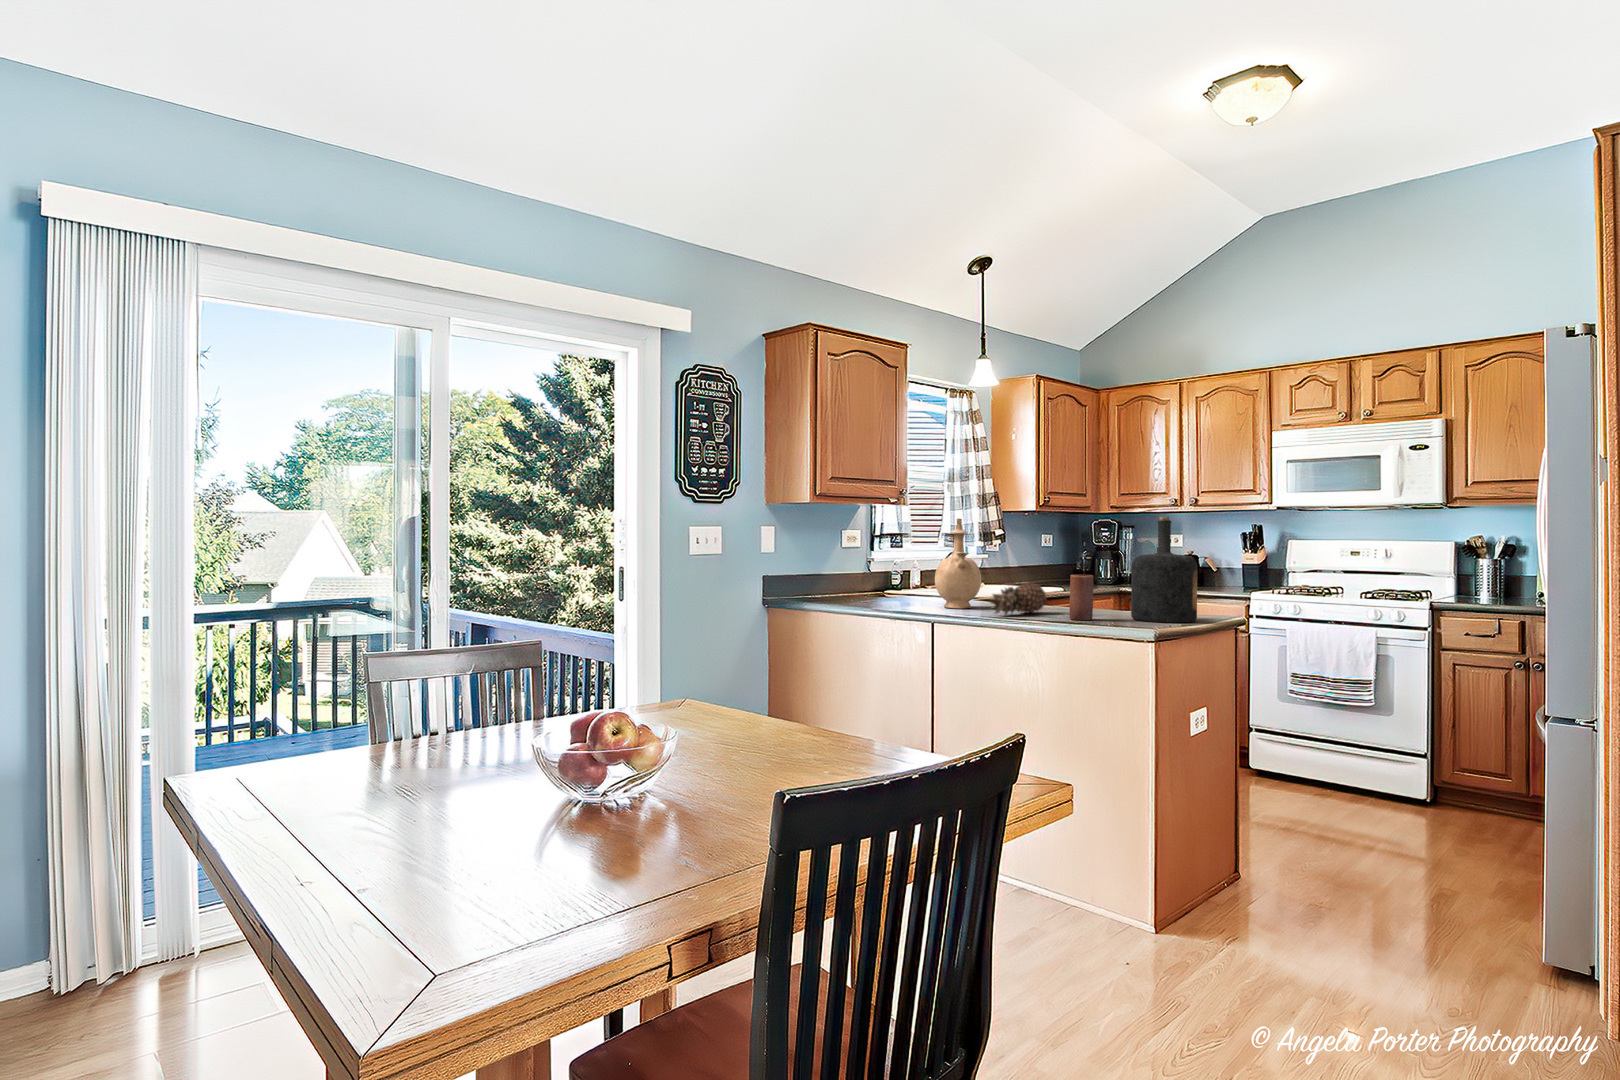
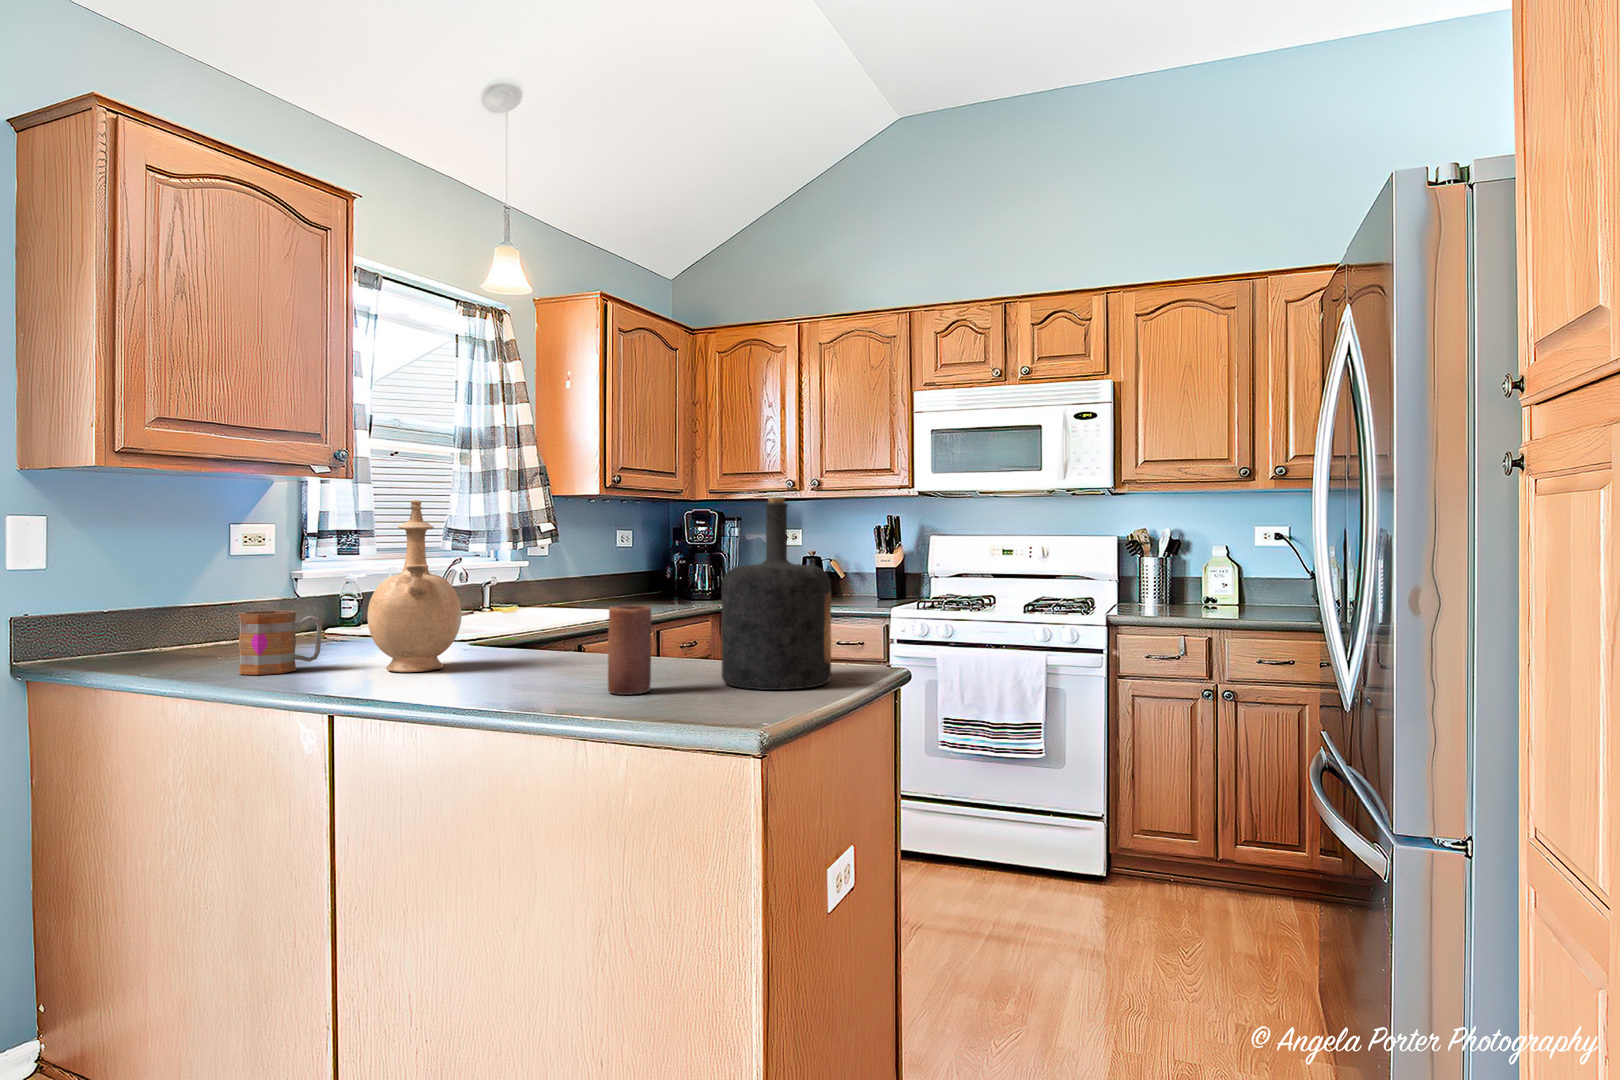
mug: none [872,575,911,606] -> present [239,610,322,675]
fruit: present [989,584,1046,615] -> none [447,621,576,690]

